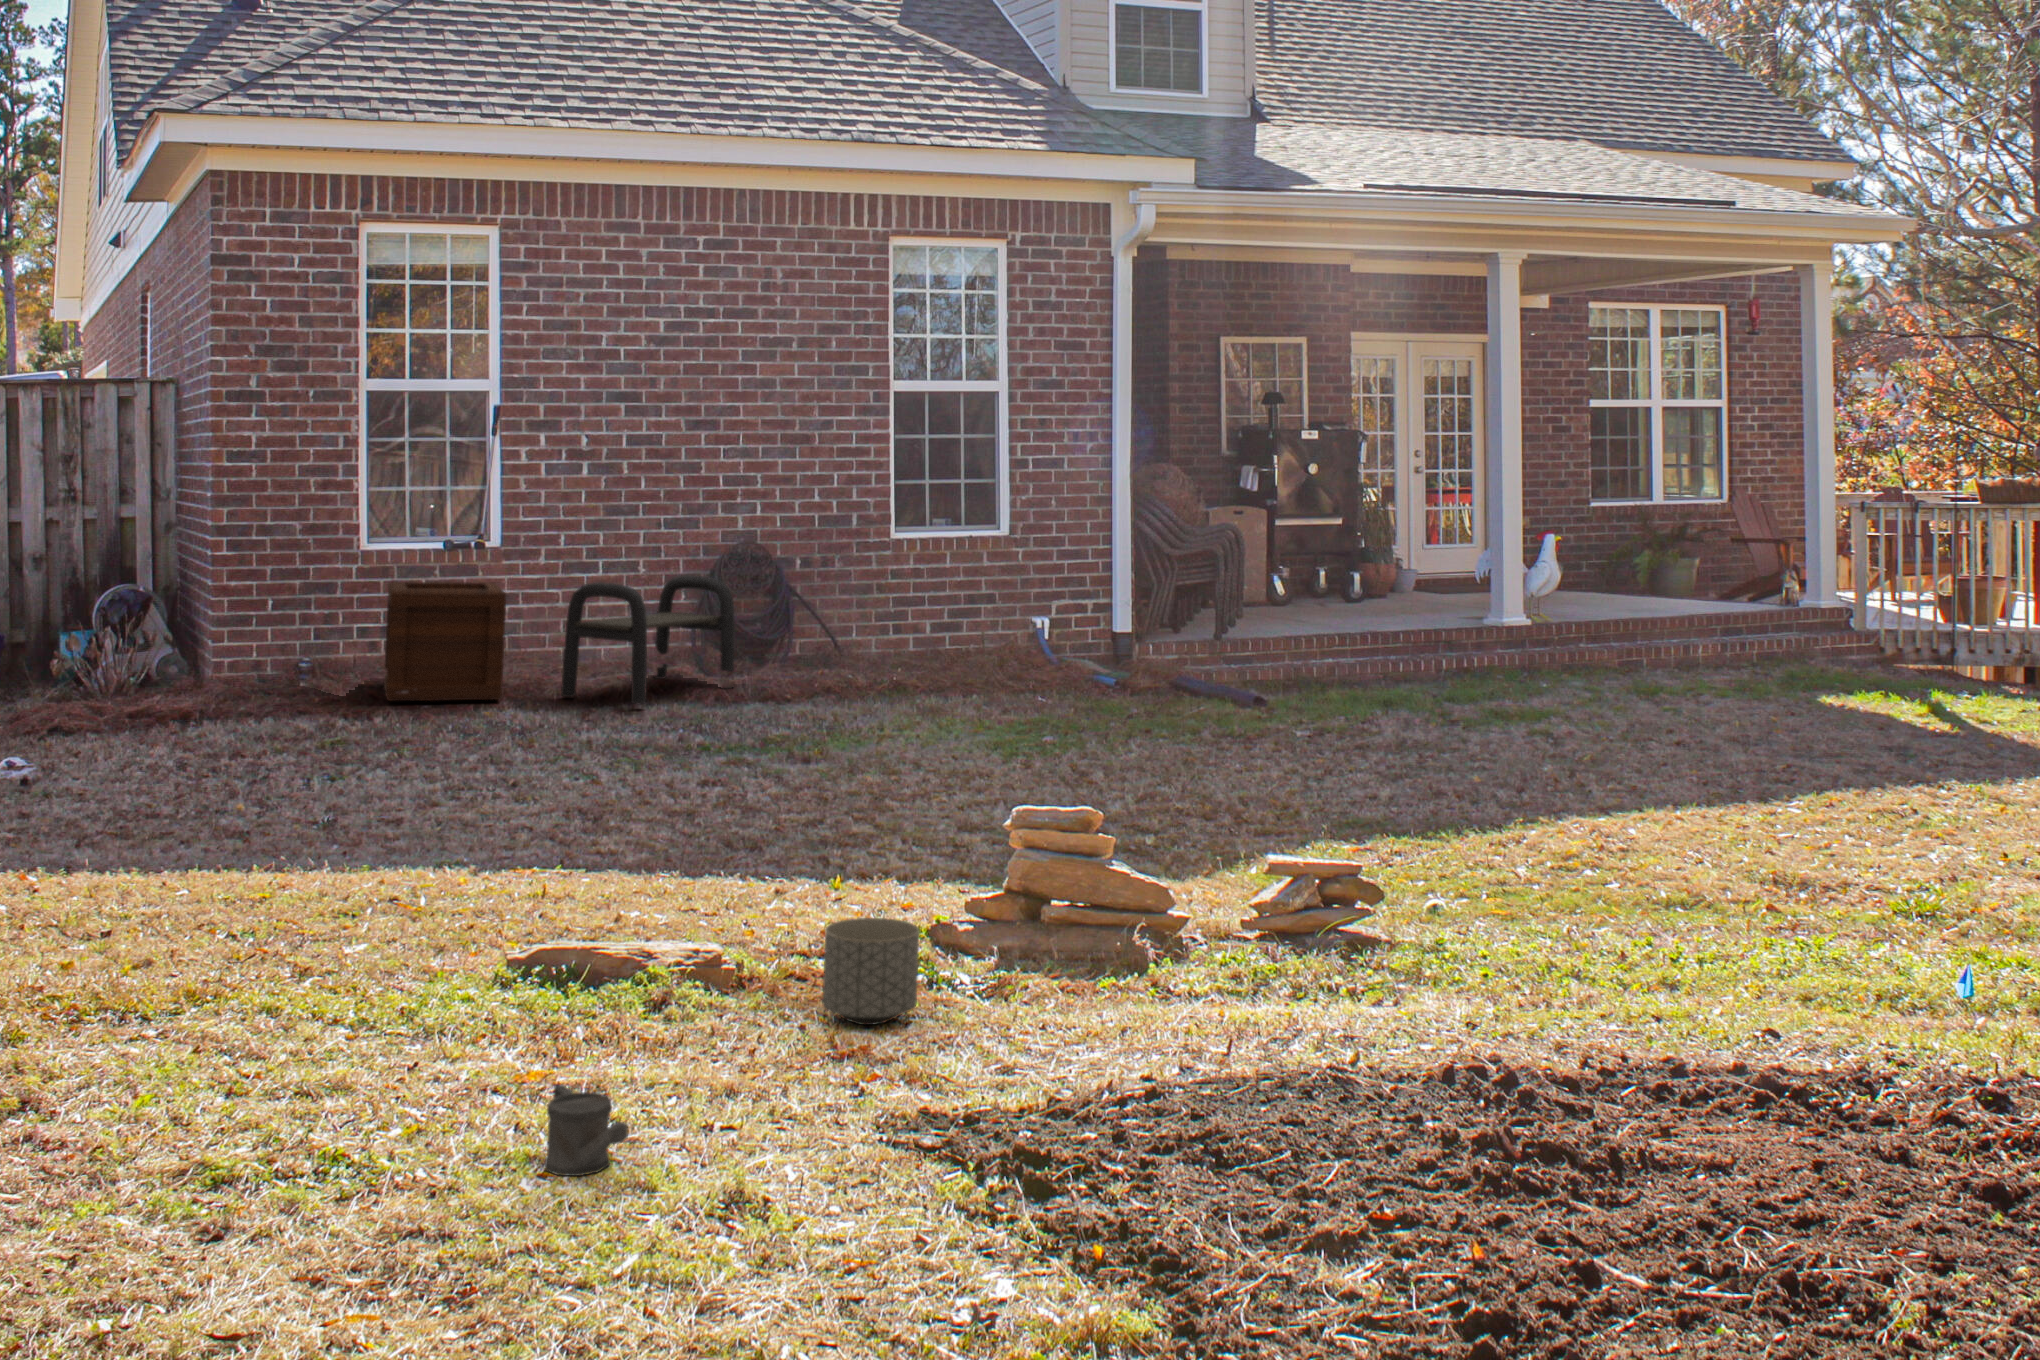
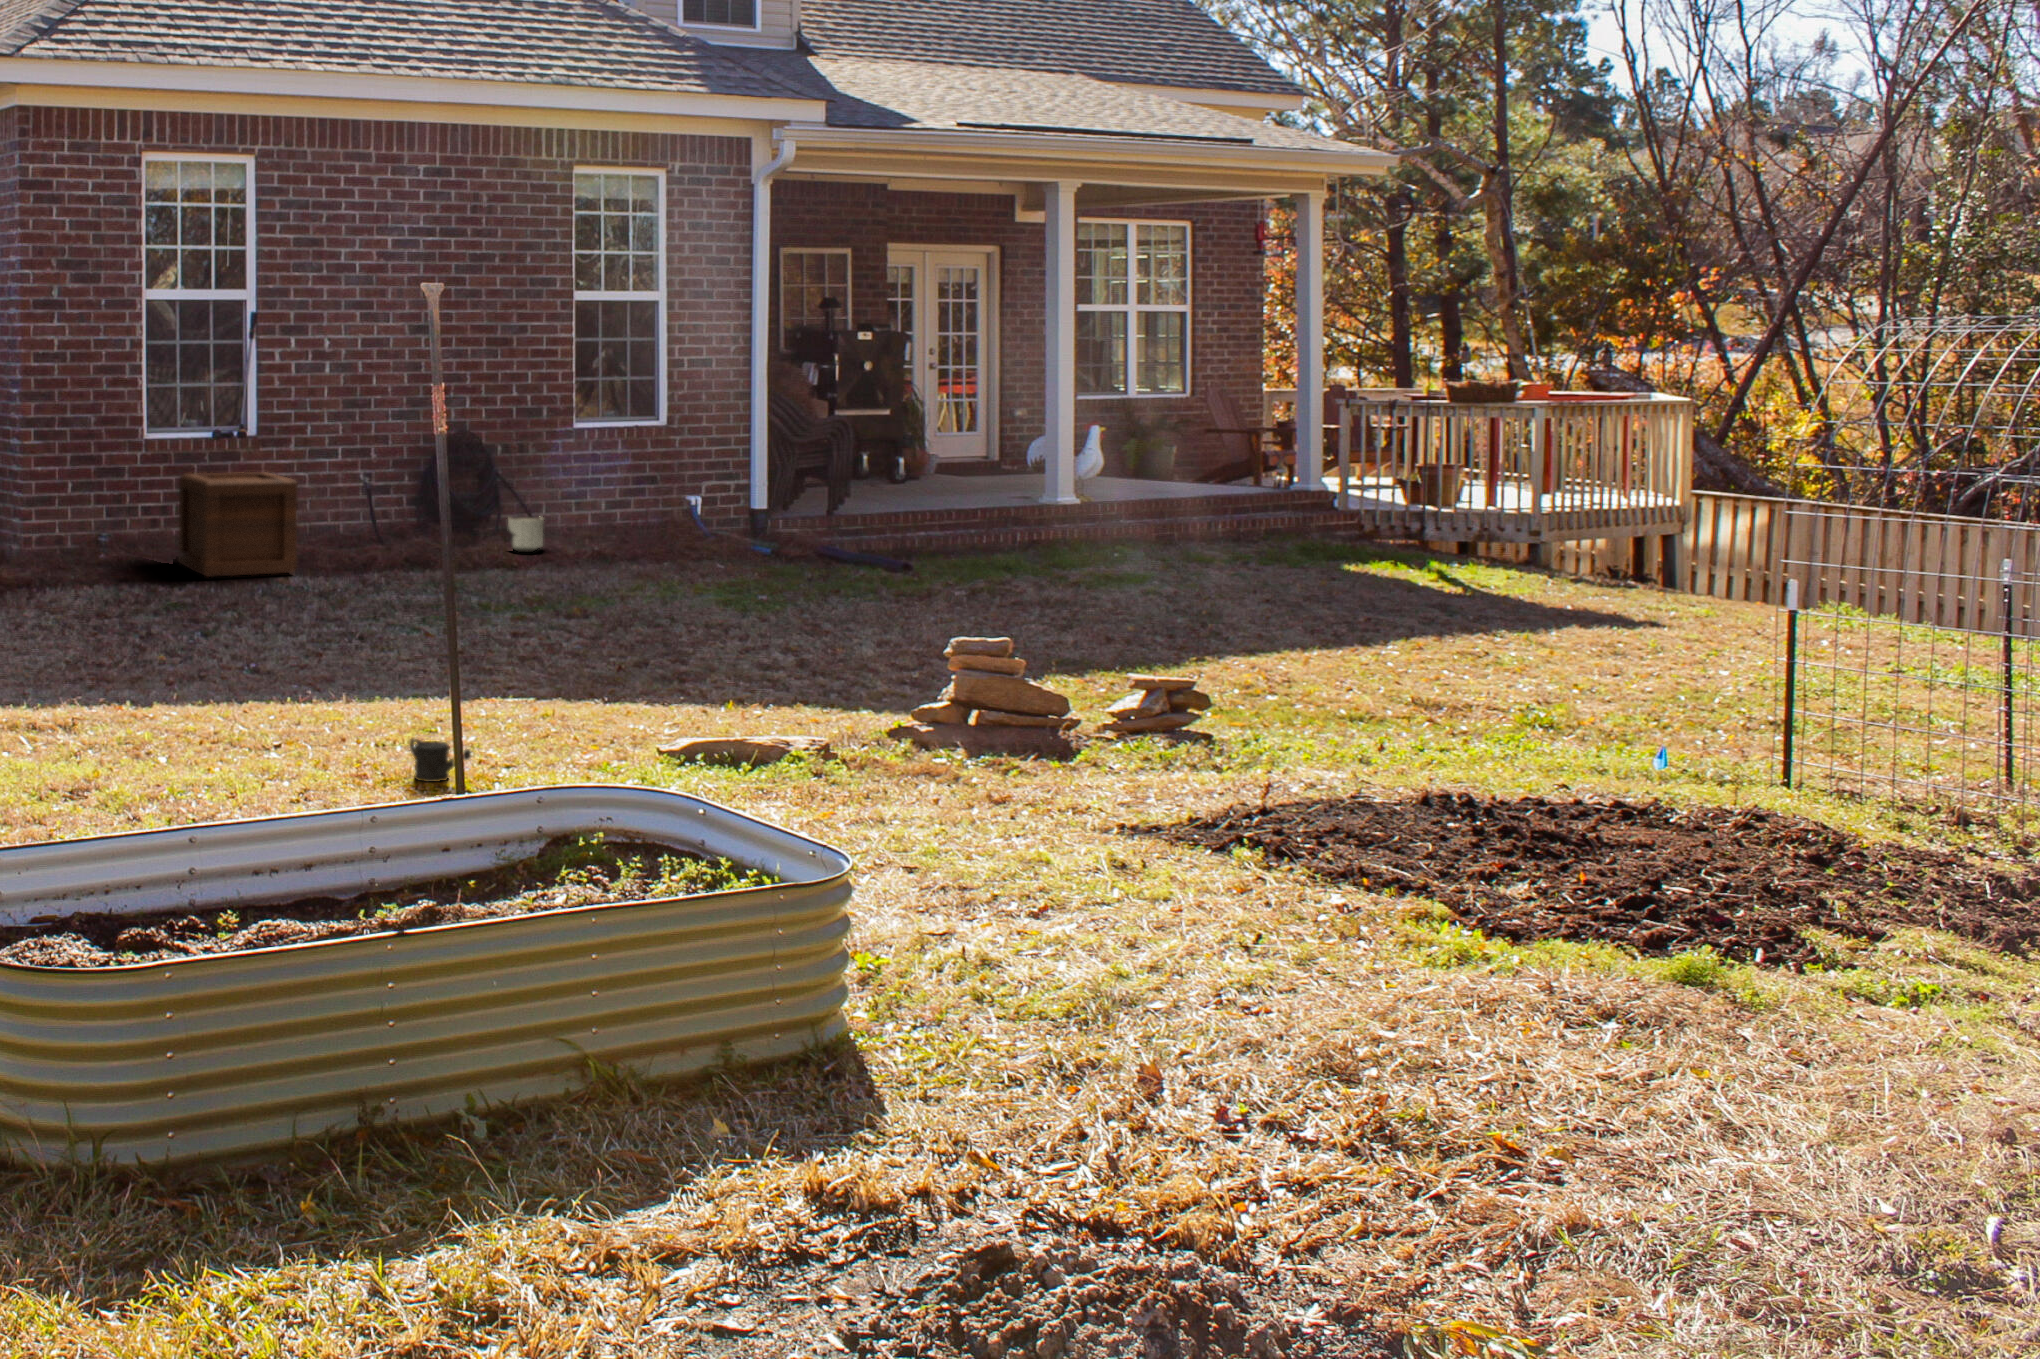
bench: present [561,575,735,704] -> none [340,462,467,573]
planter: present [823,918,919,1025] -> present [508,516,544,552]
watering can: present [545,1085,628,1176] -> present [410,739,471,782]

